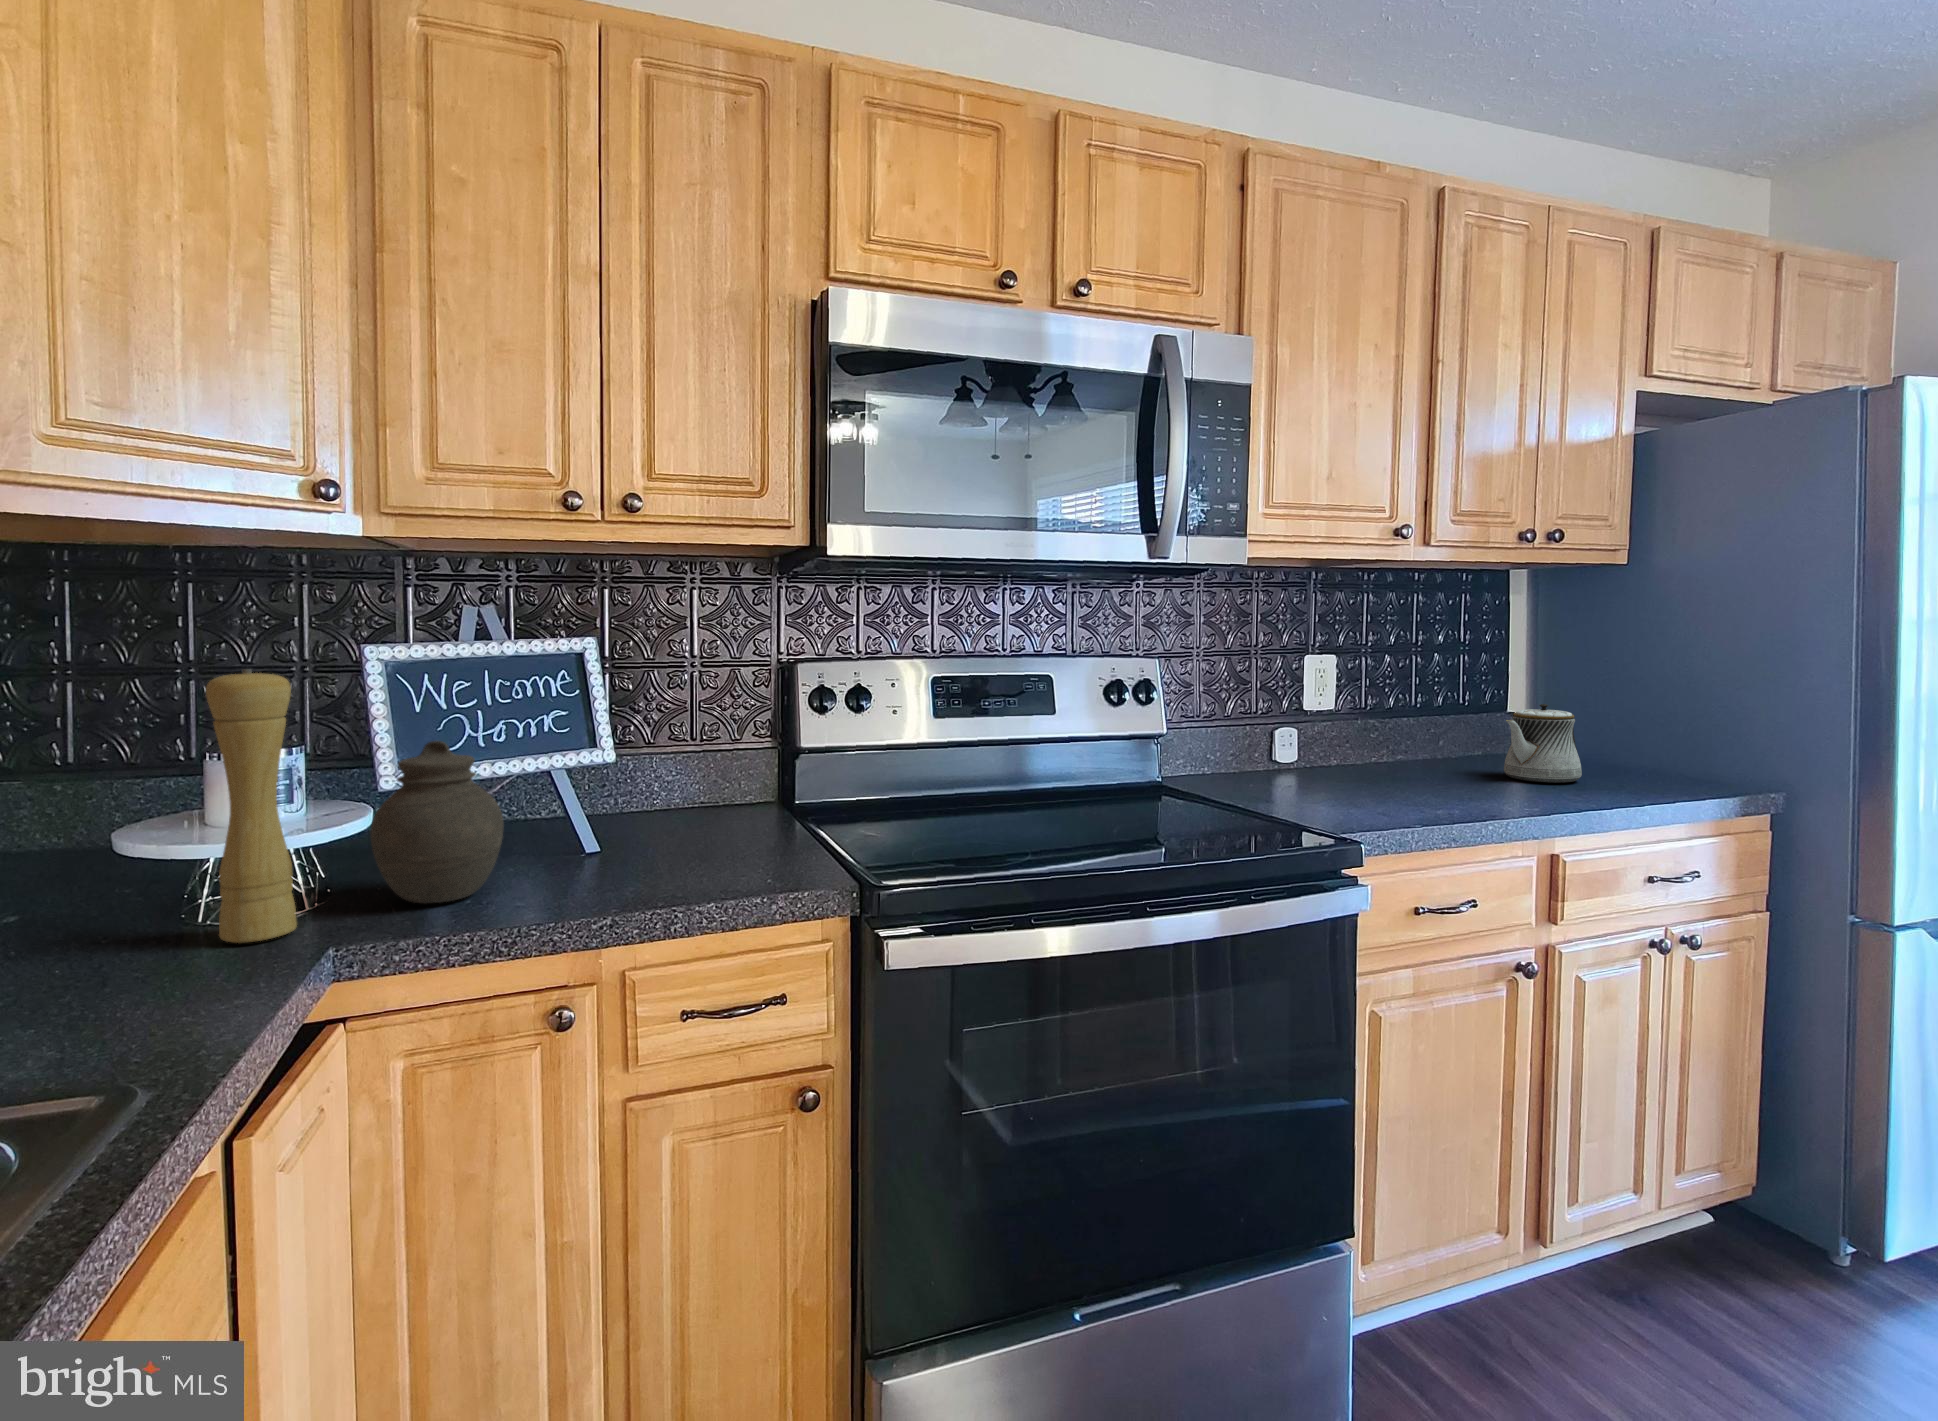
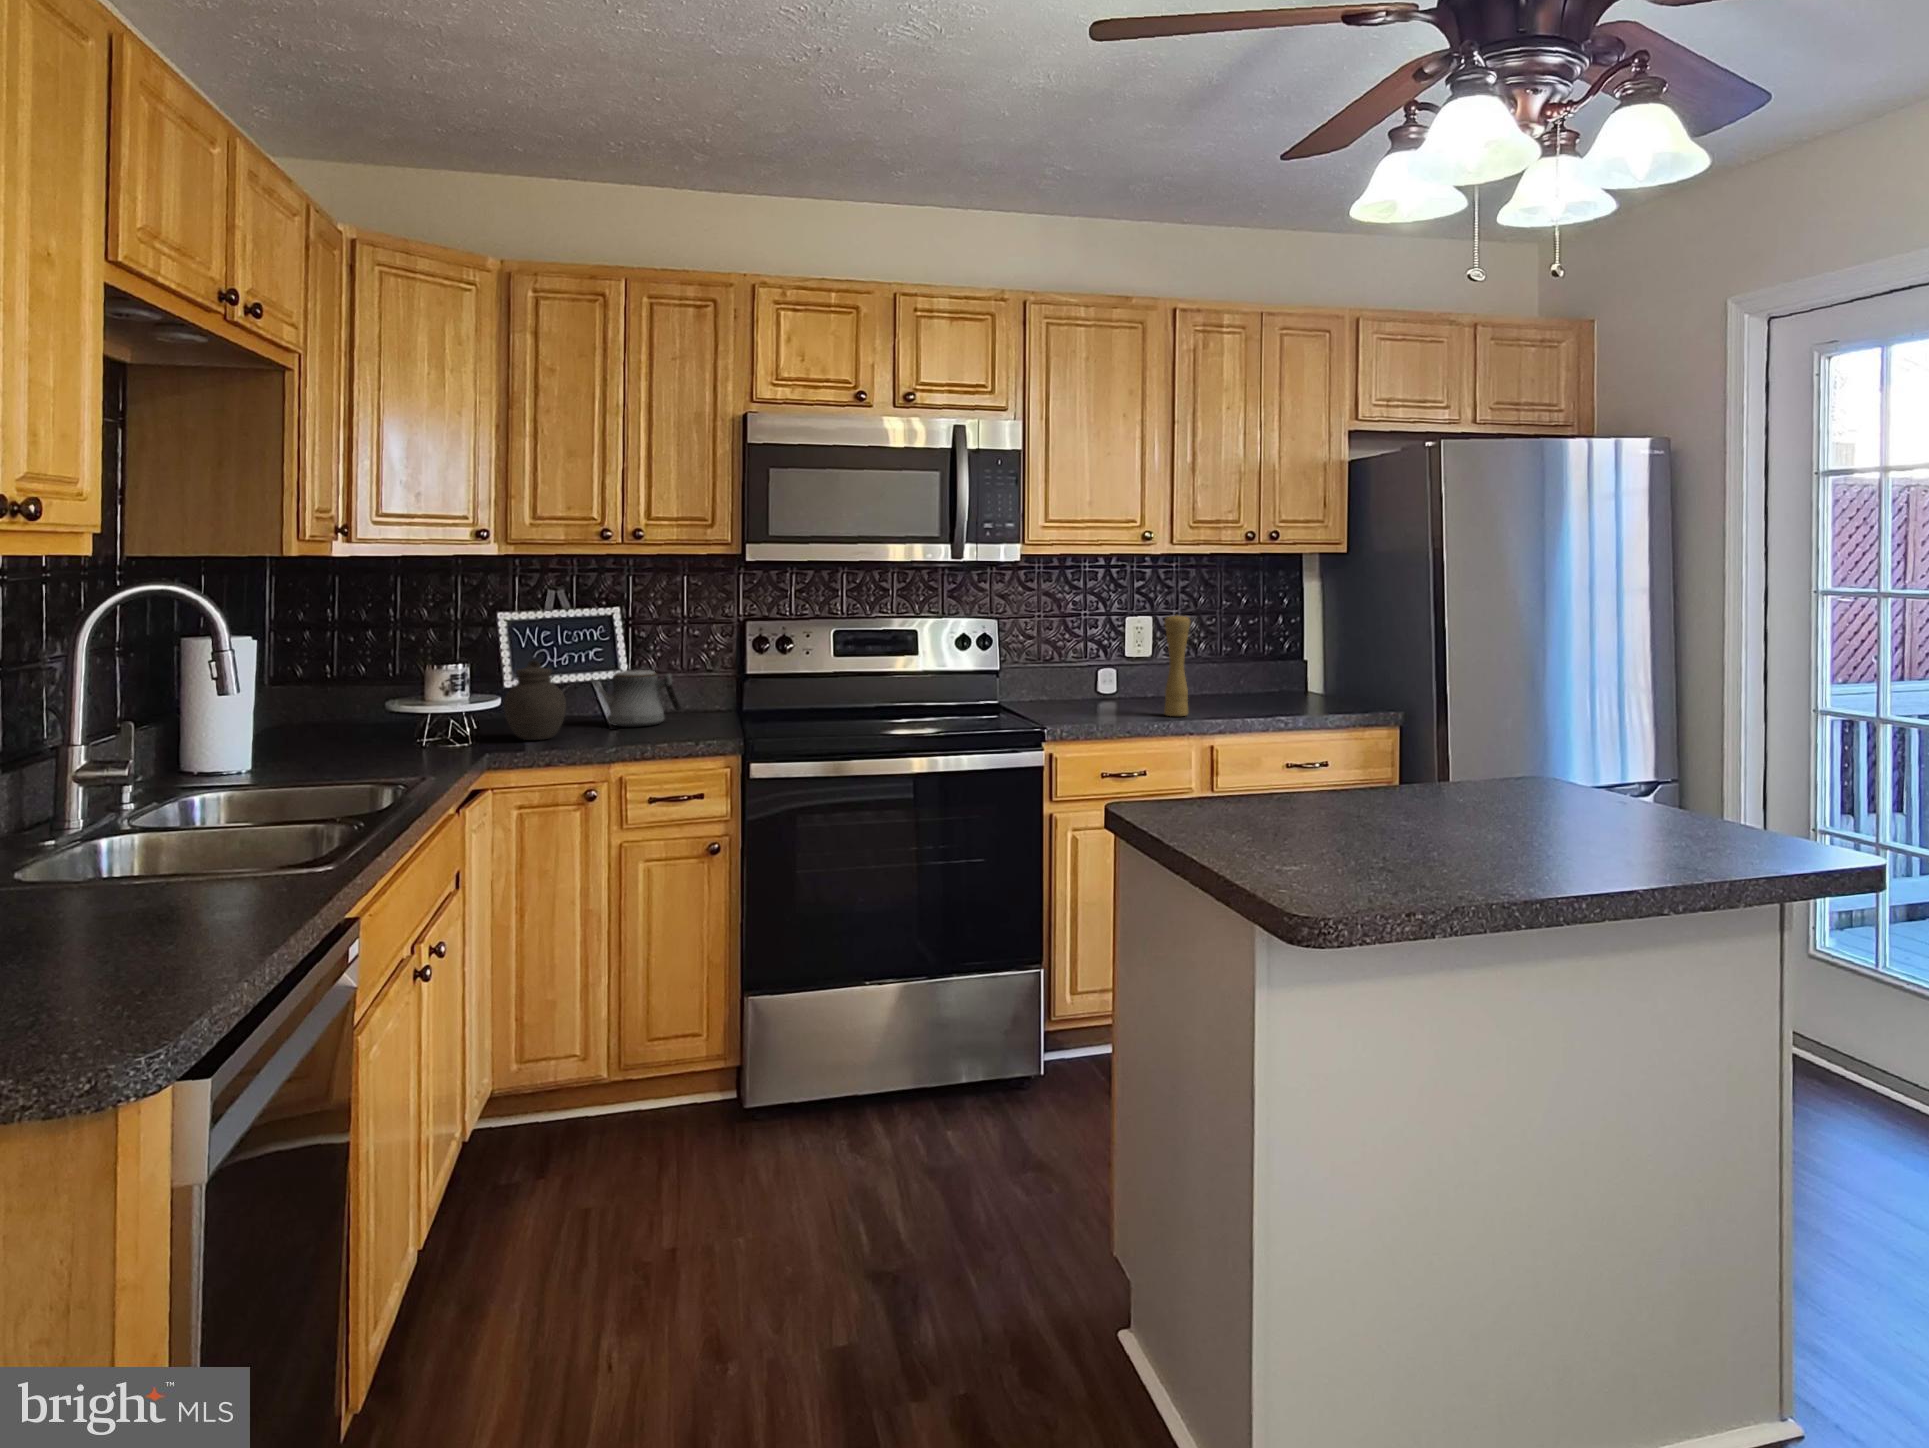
pepper mill: present [206,669,297,943] -> present [1164,614,1190,716]
teapot: present [1504,704,1582,783] -> present [591,666,681,727]

